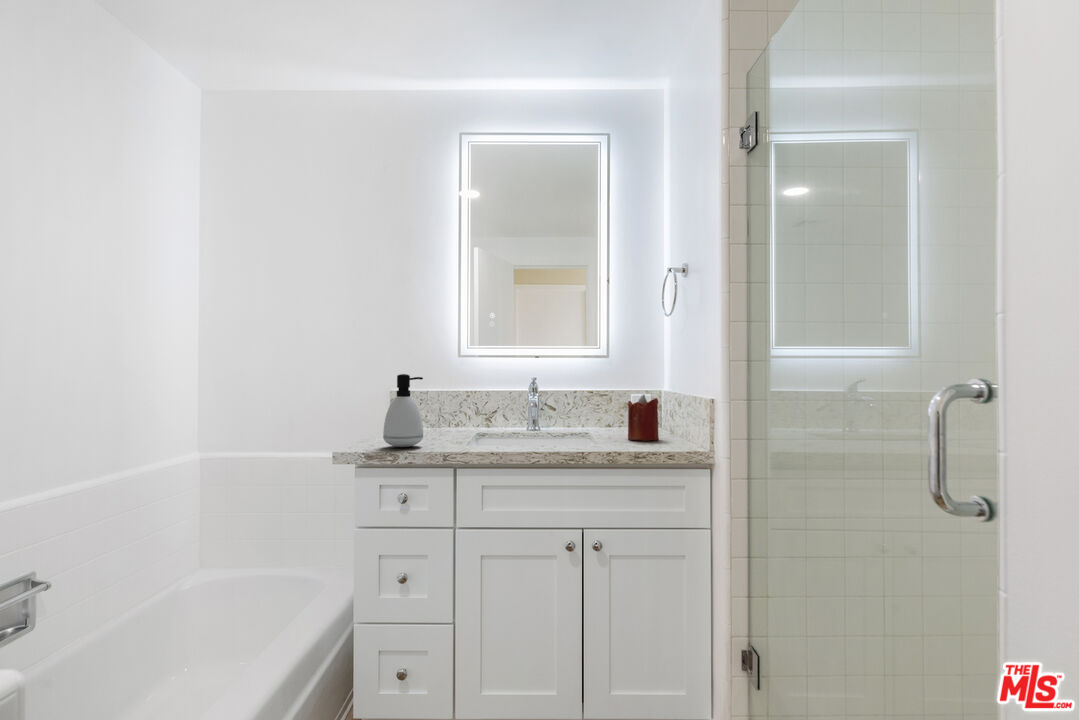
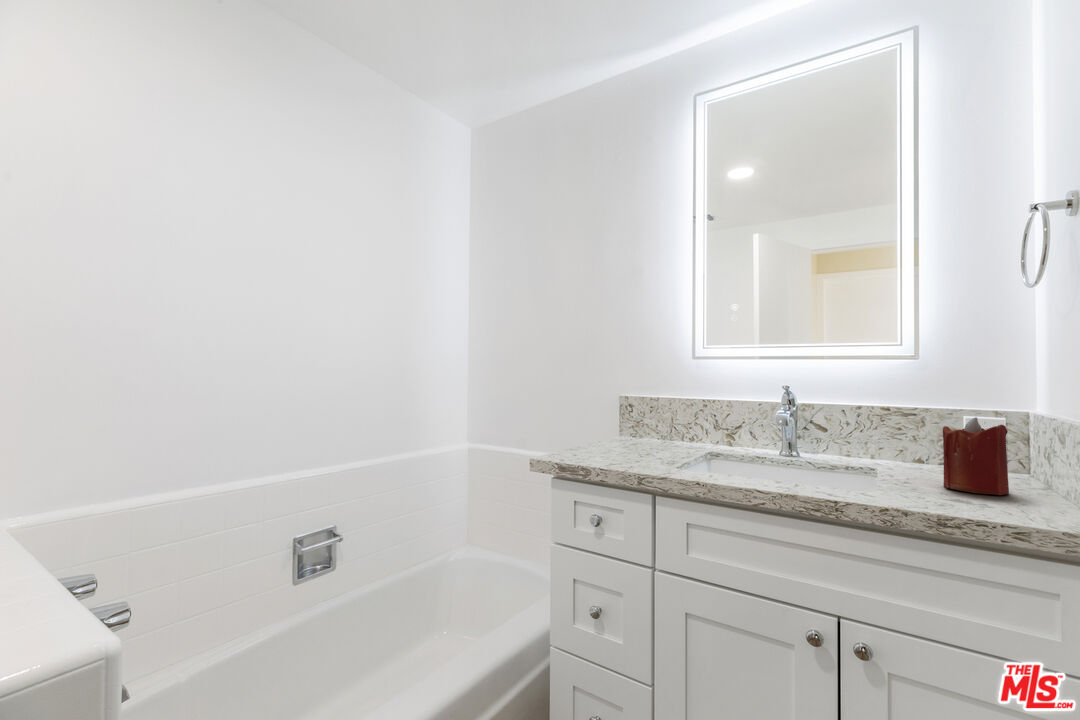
soap dispenser: present [383,374,423,447] -> none [587,379,631,460]

